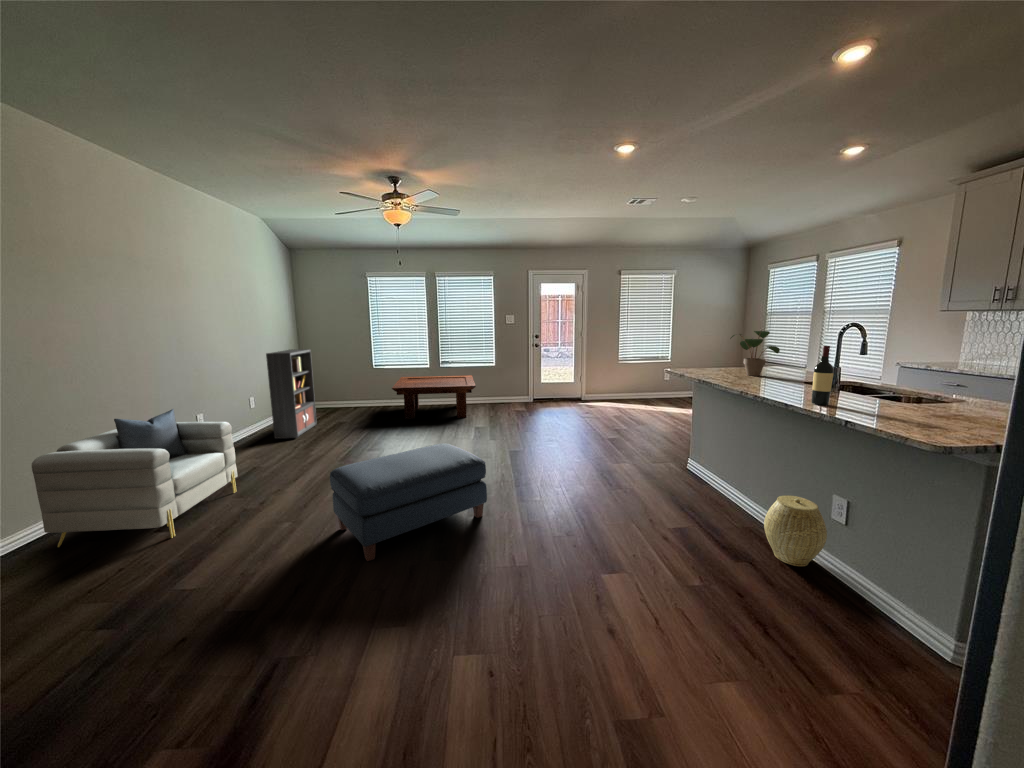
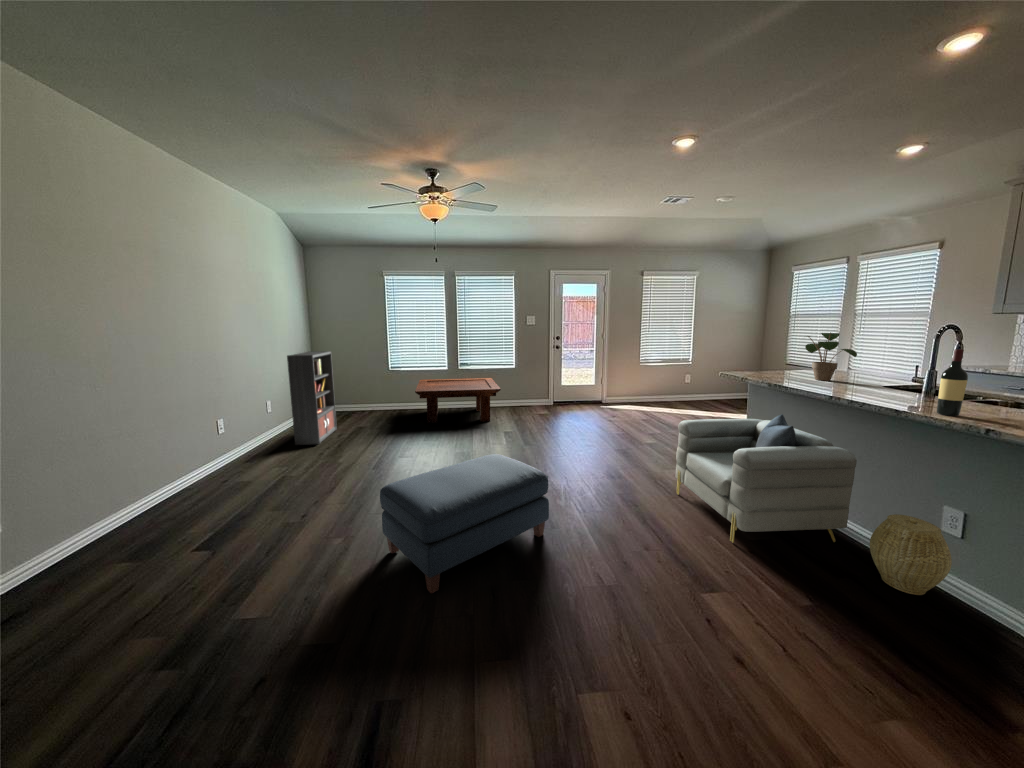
armchair: present [32,409,237,547] -> present [676,414,857,543]

